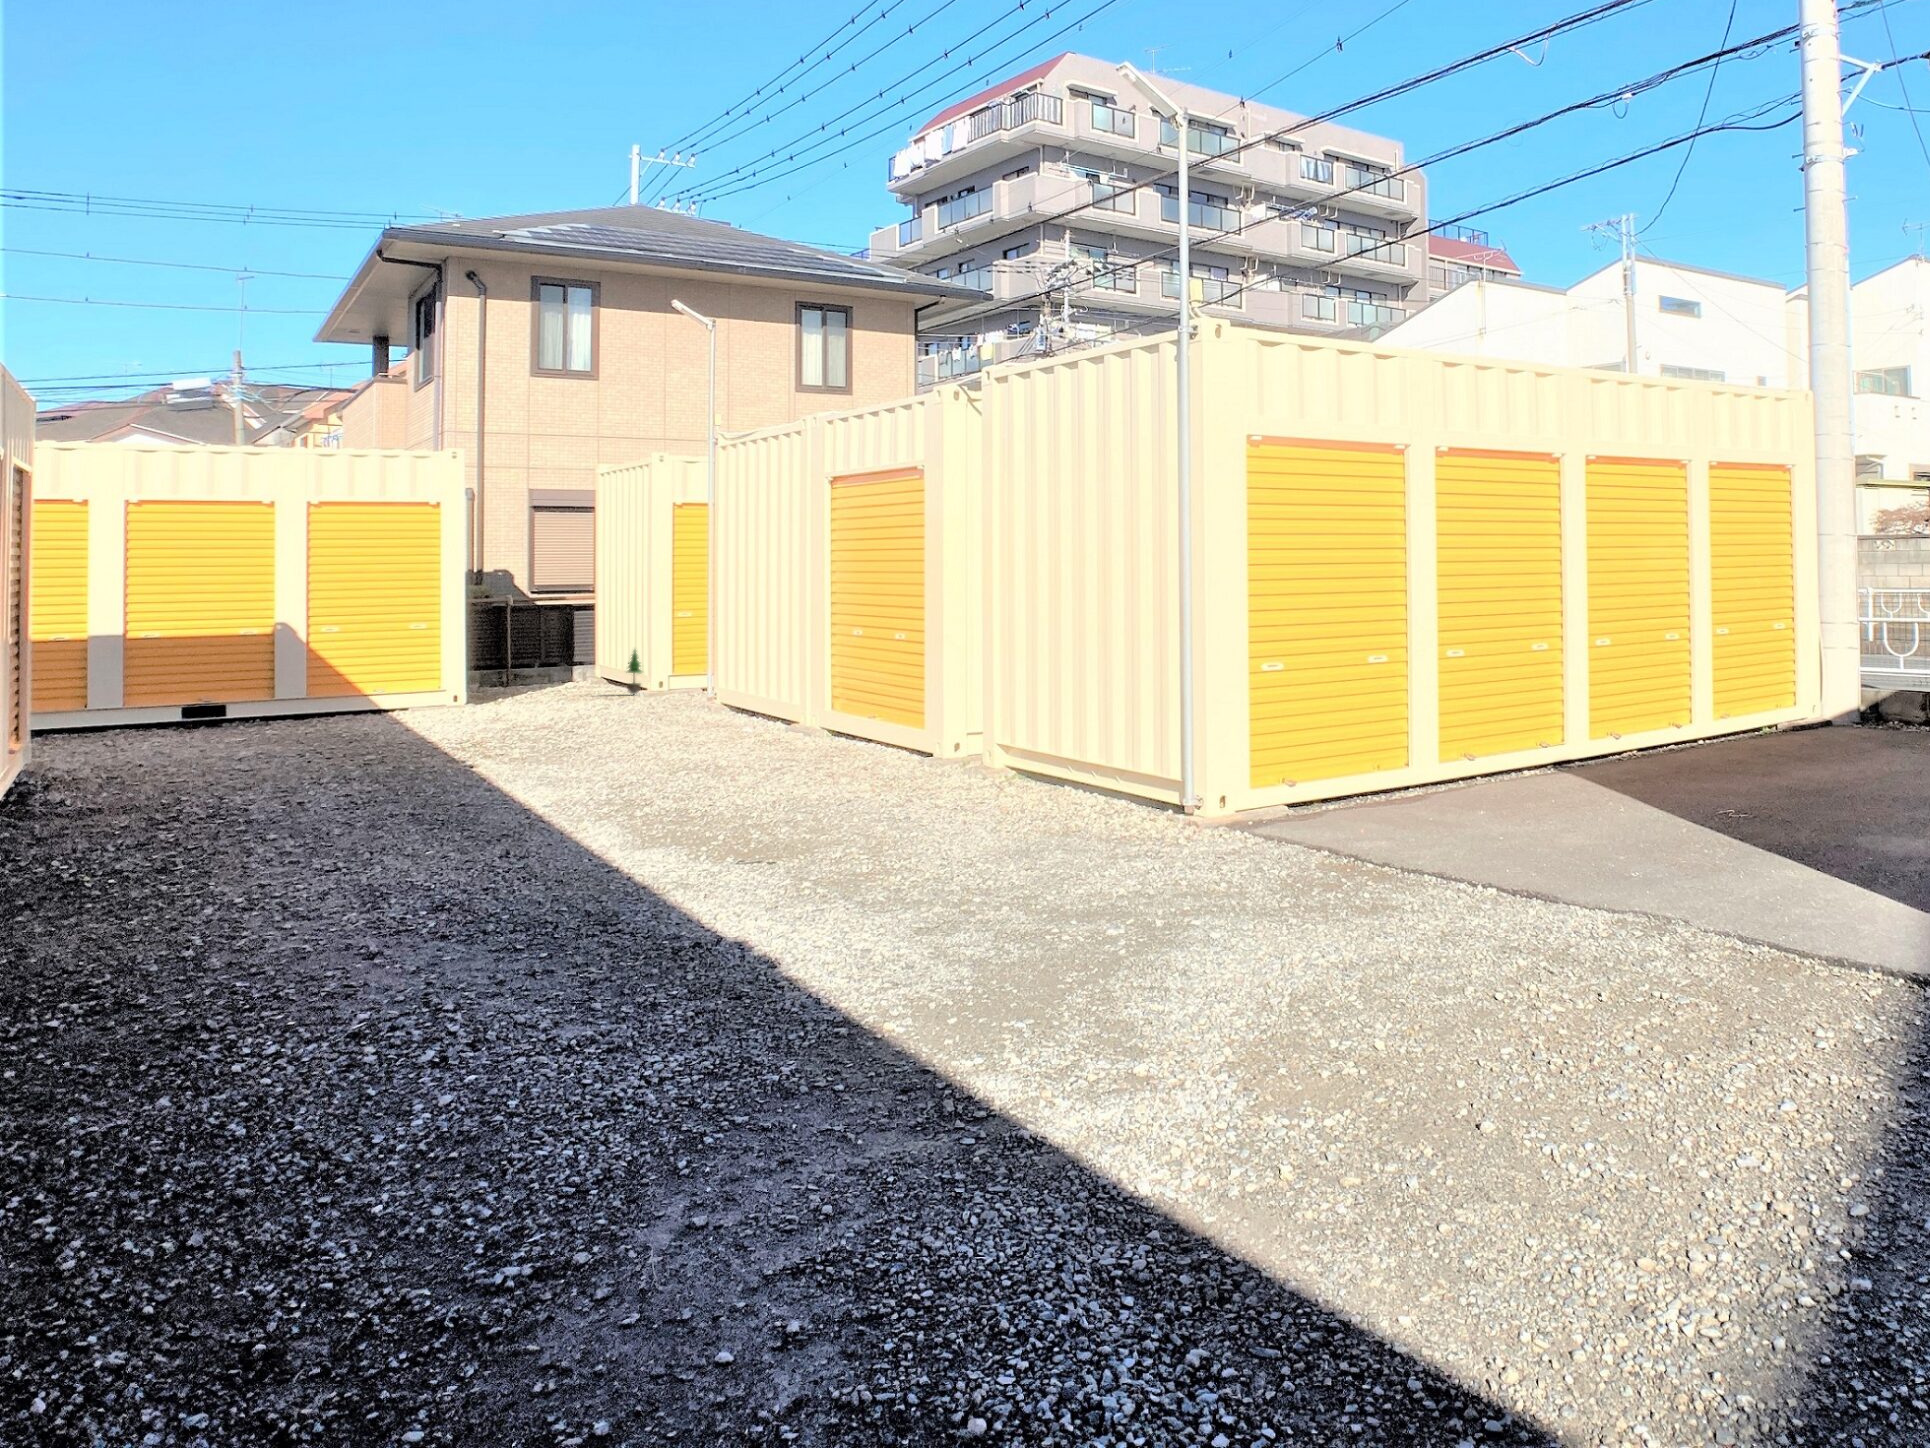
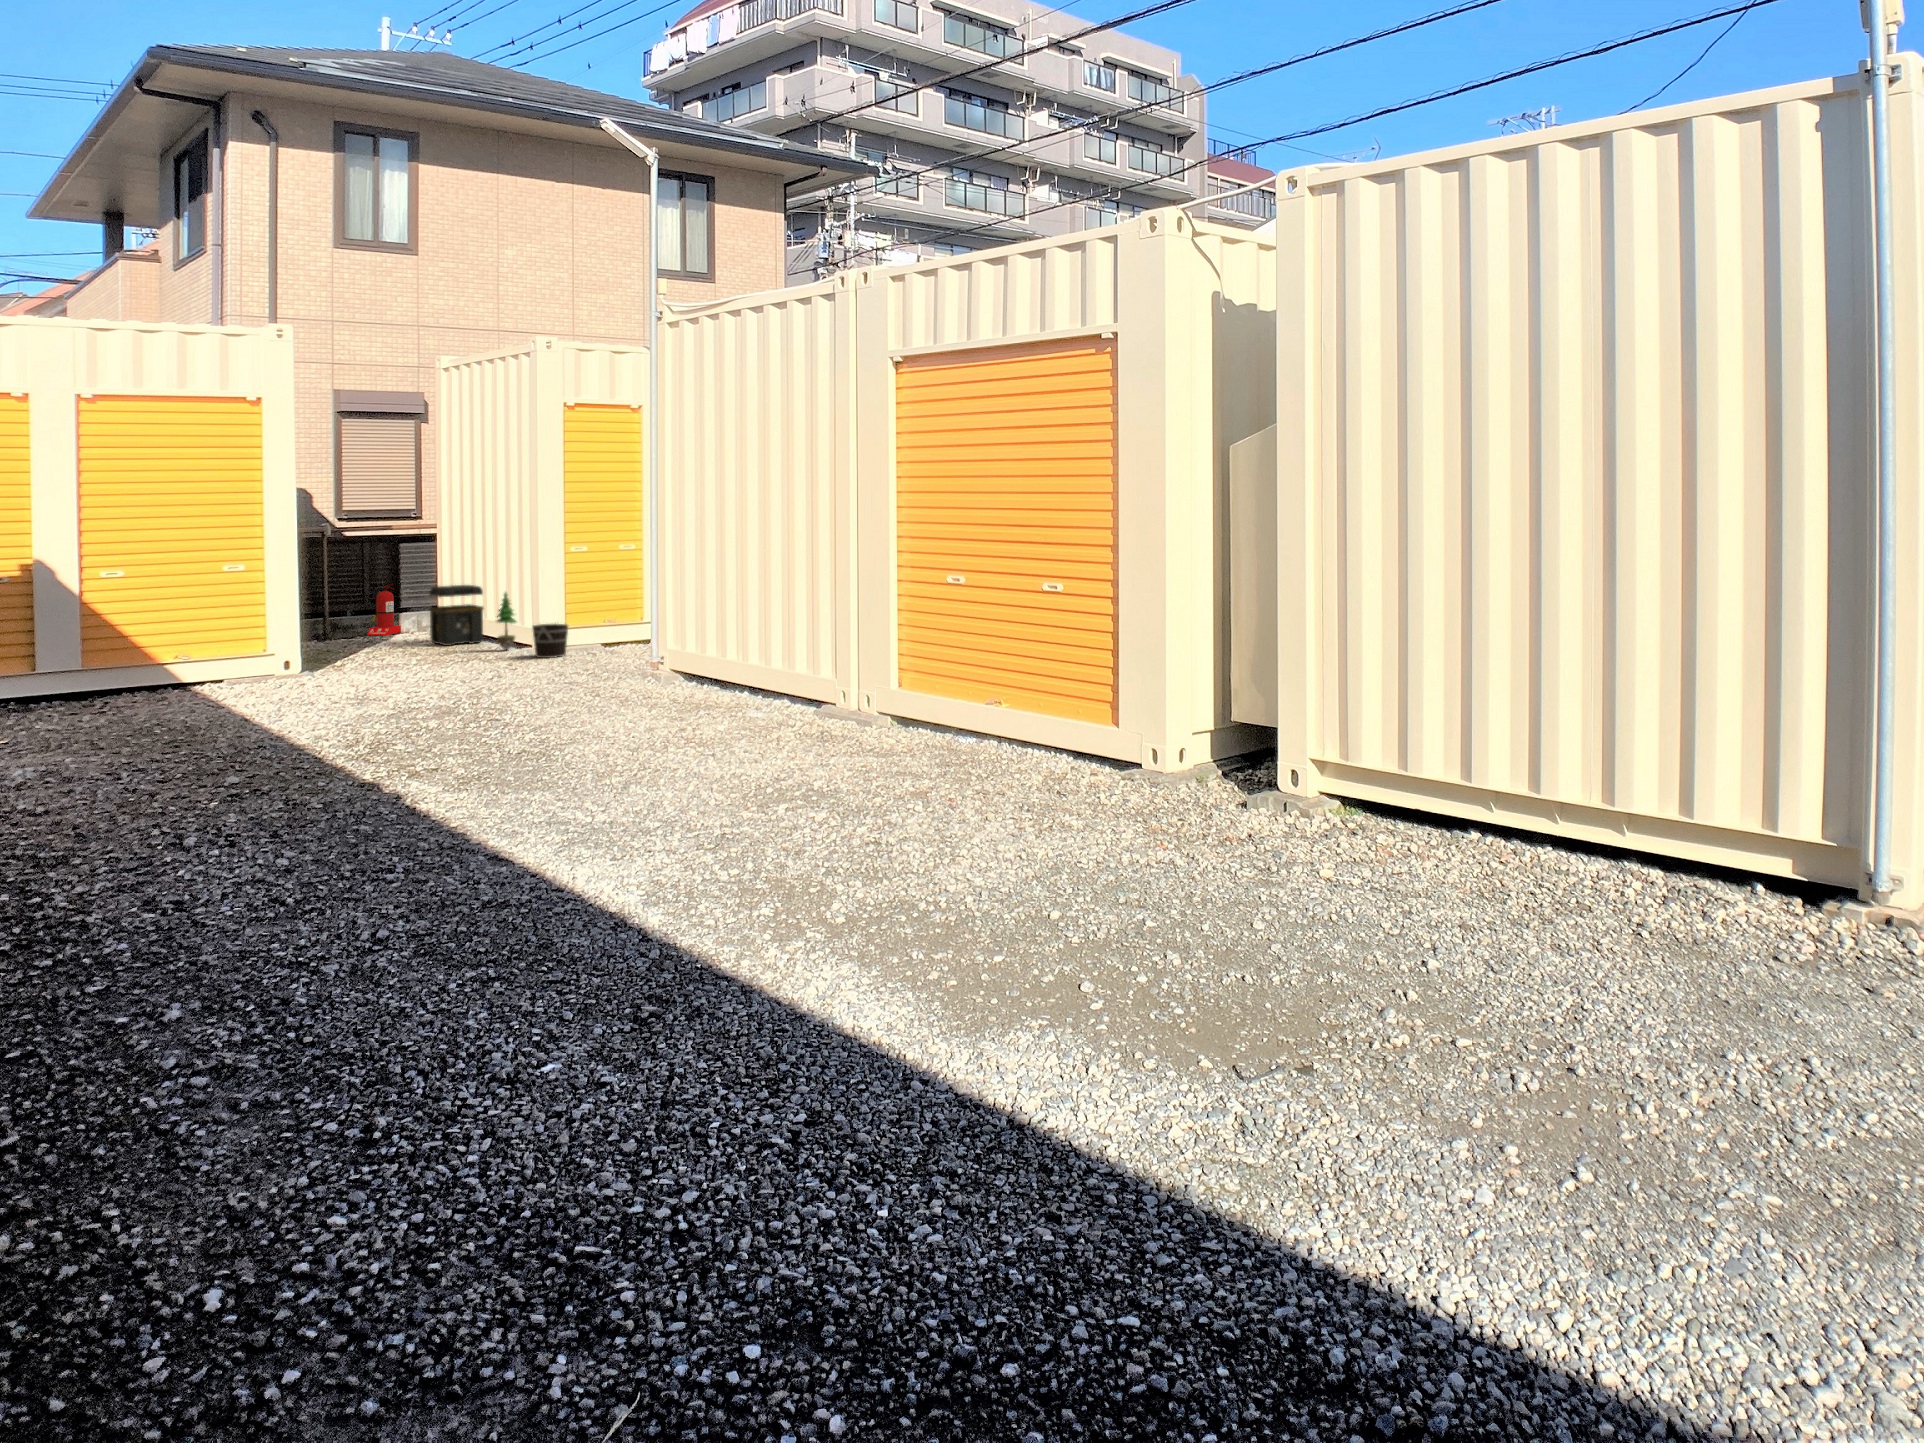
fire extinguisher: none [540,644,569,685] -> present [367,584,401,635]
toolbox: none [582,644,624,692] -> present [429,585,484,646]
bucket: none [648,672,677,700] -> present [532,624,568,658]

